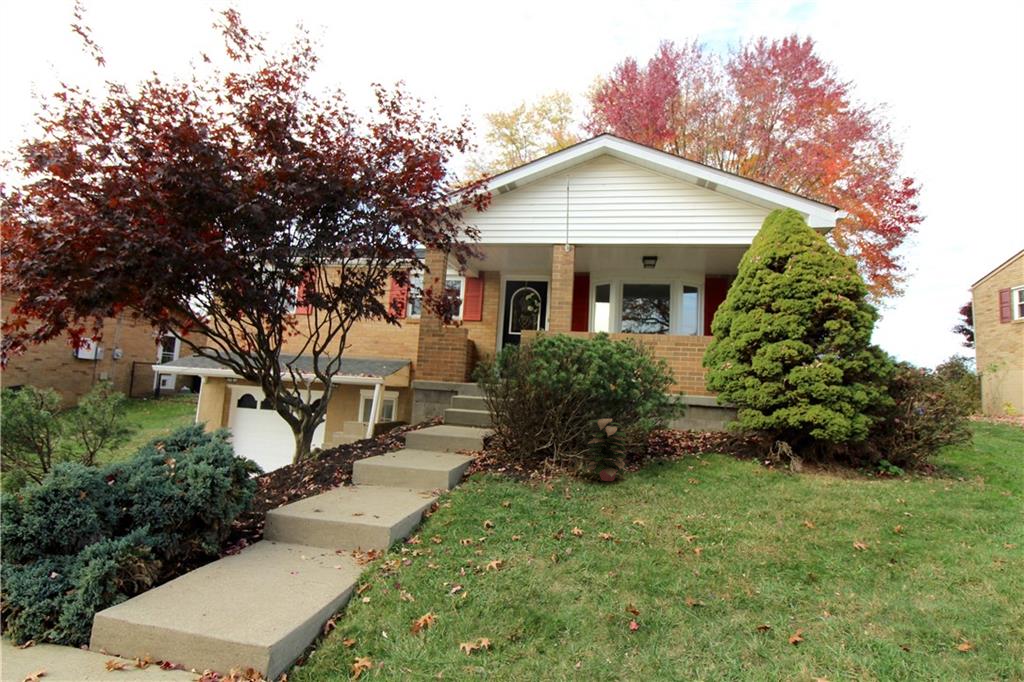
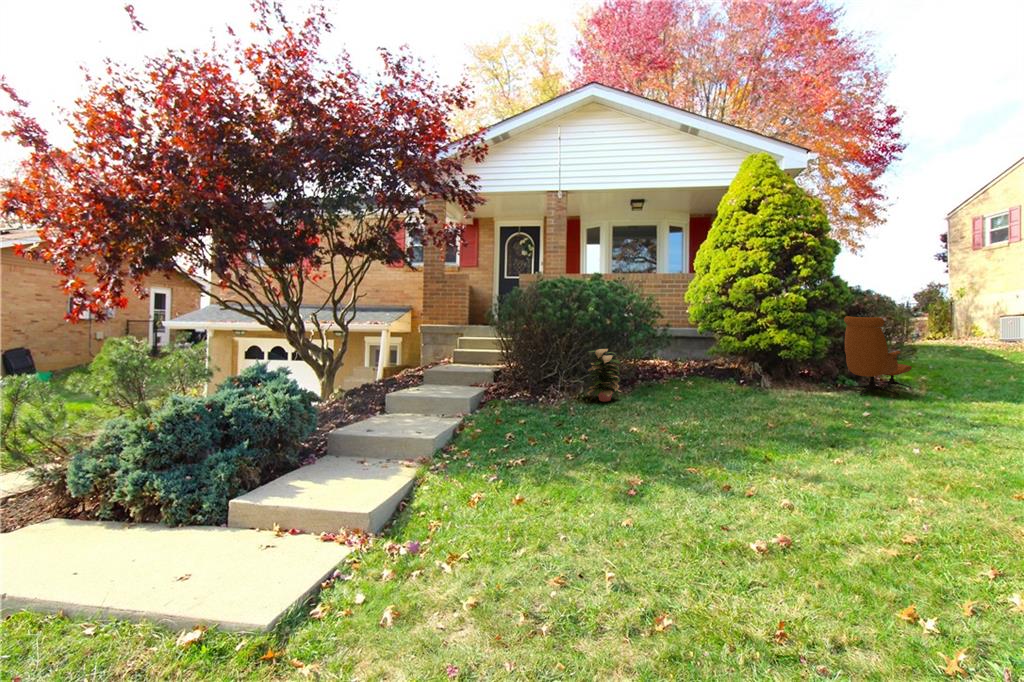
lounge chair: none [890,393,972,491] -> present [844,316,912,396]

